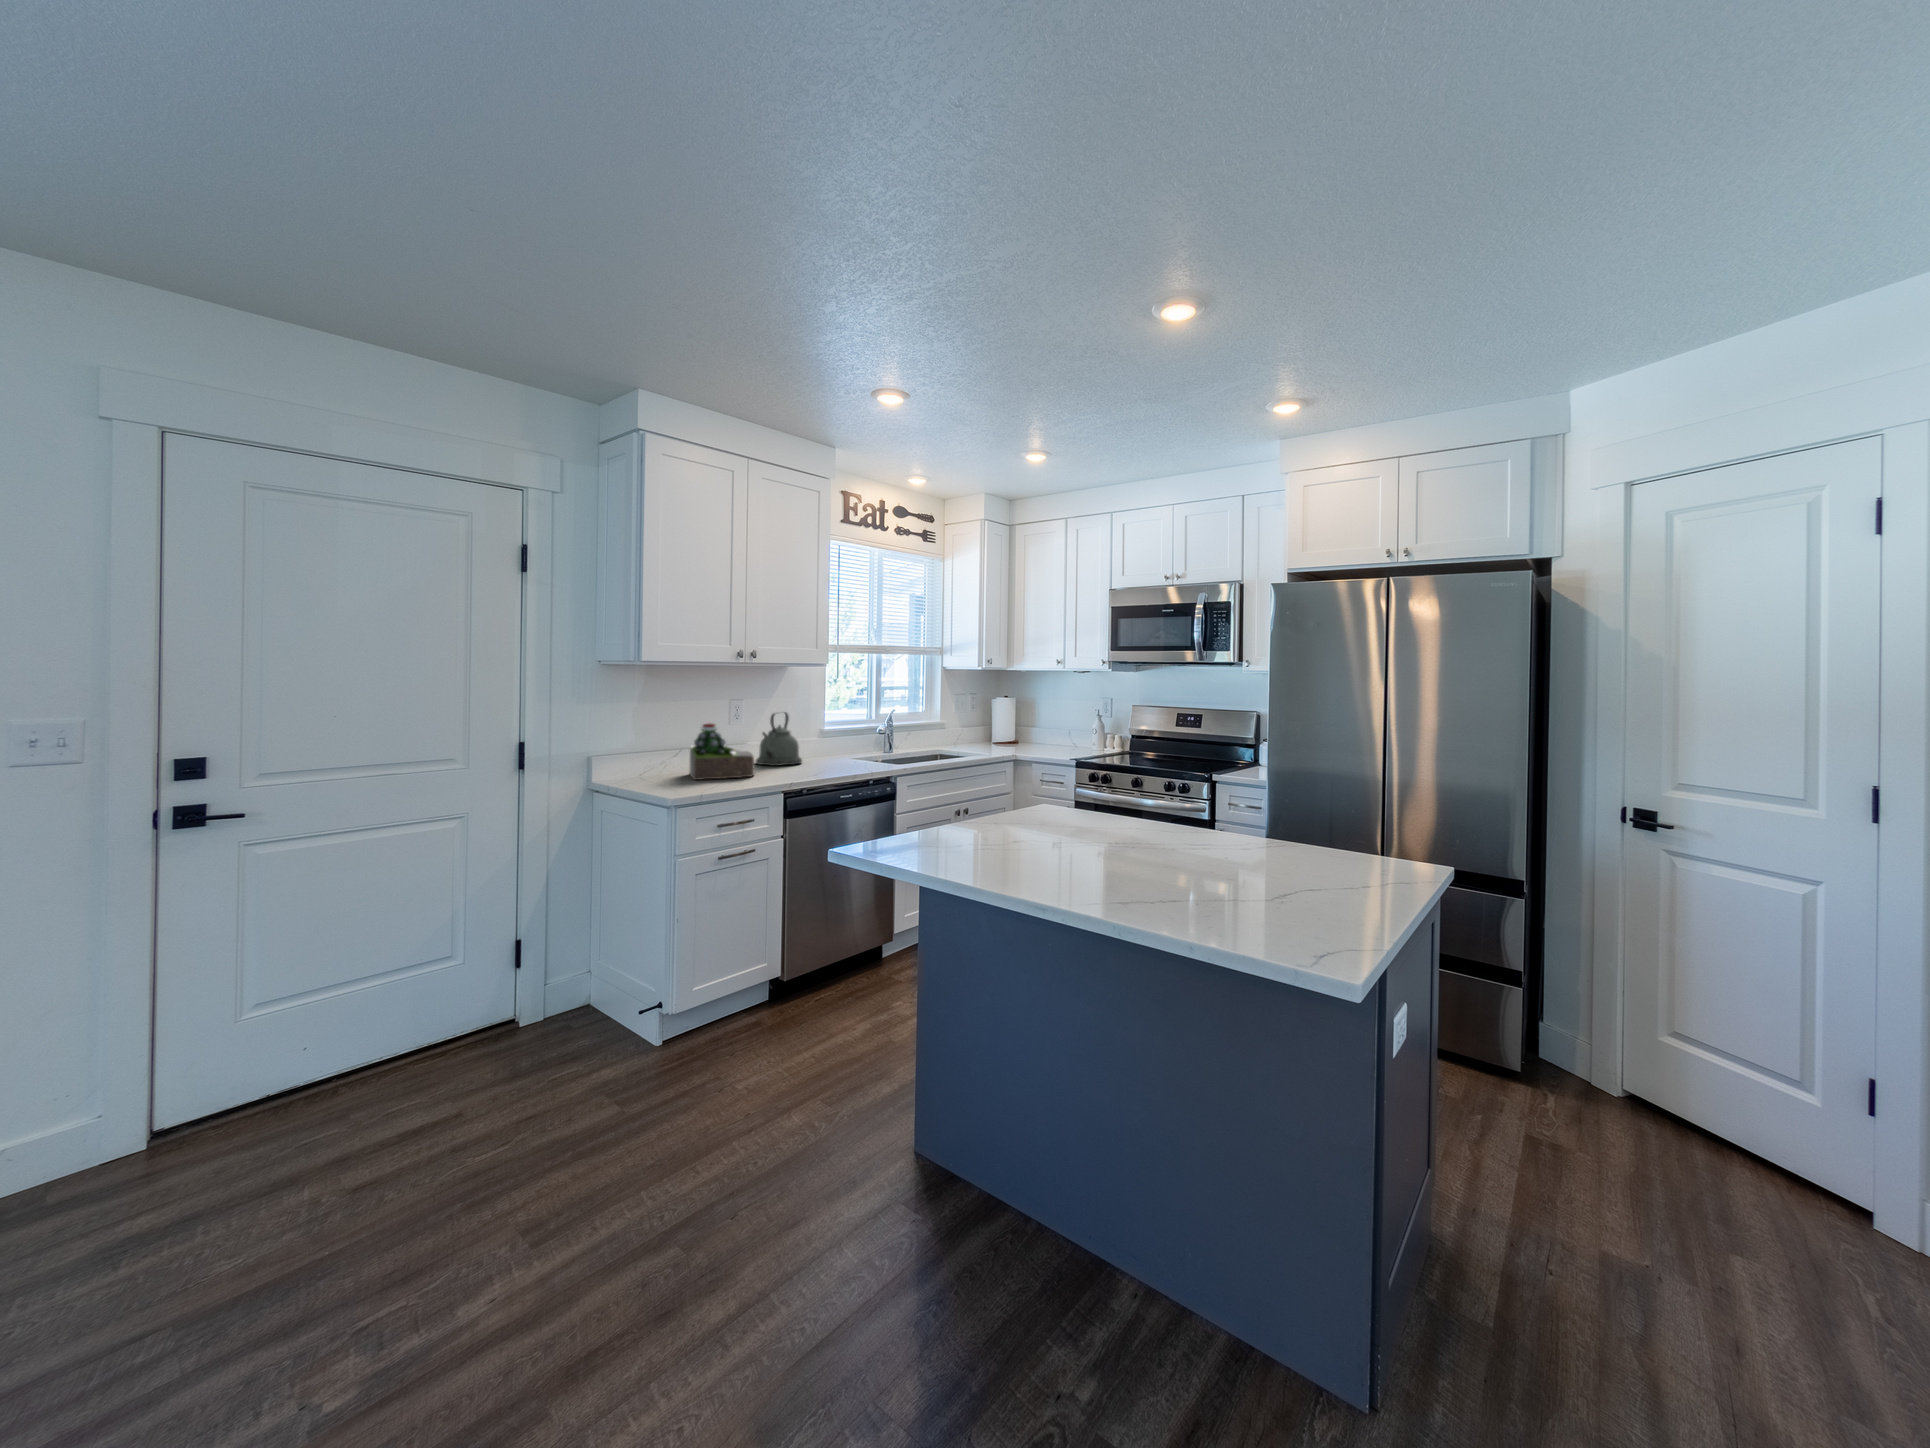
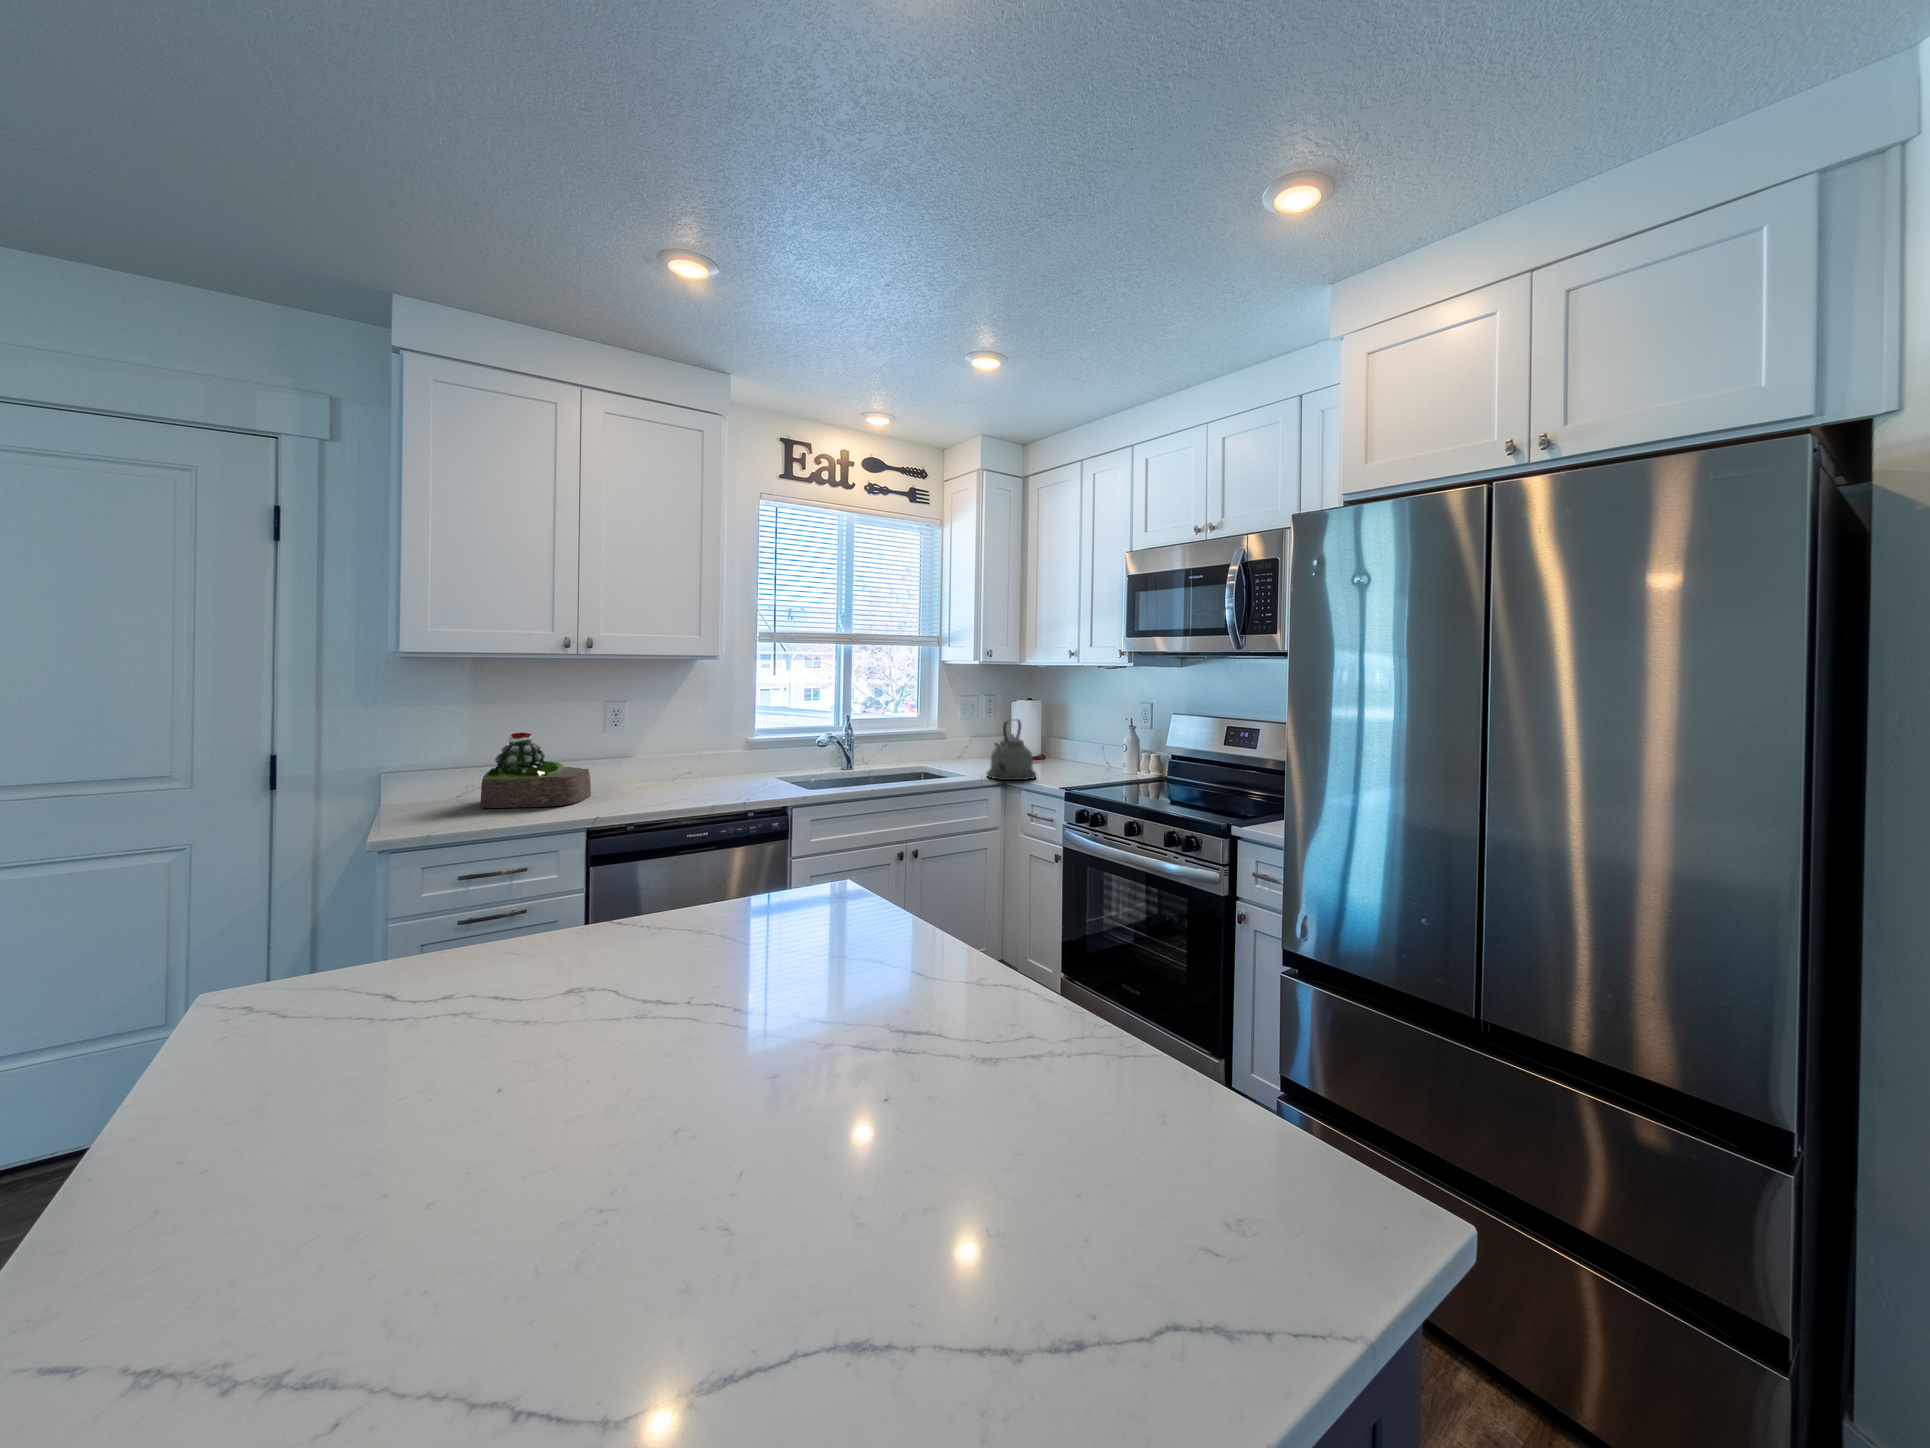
kettle: present [756,712,802,766] -> present [987,720,1037,780]

